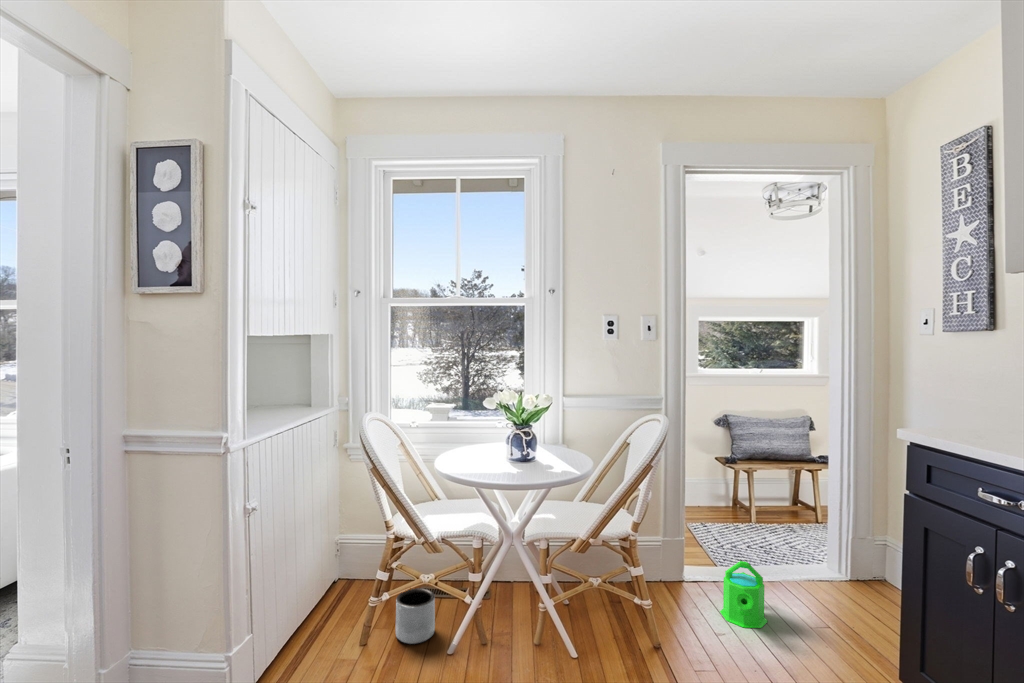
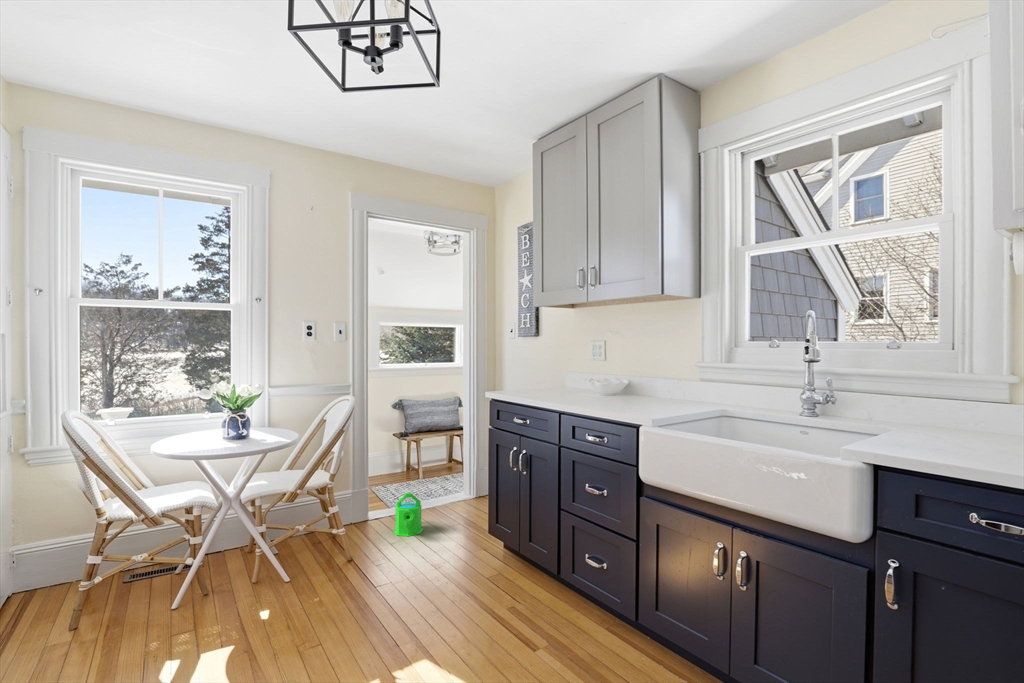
planter: present [396,588,435,644] -> none [107,565,151,614]

